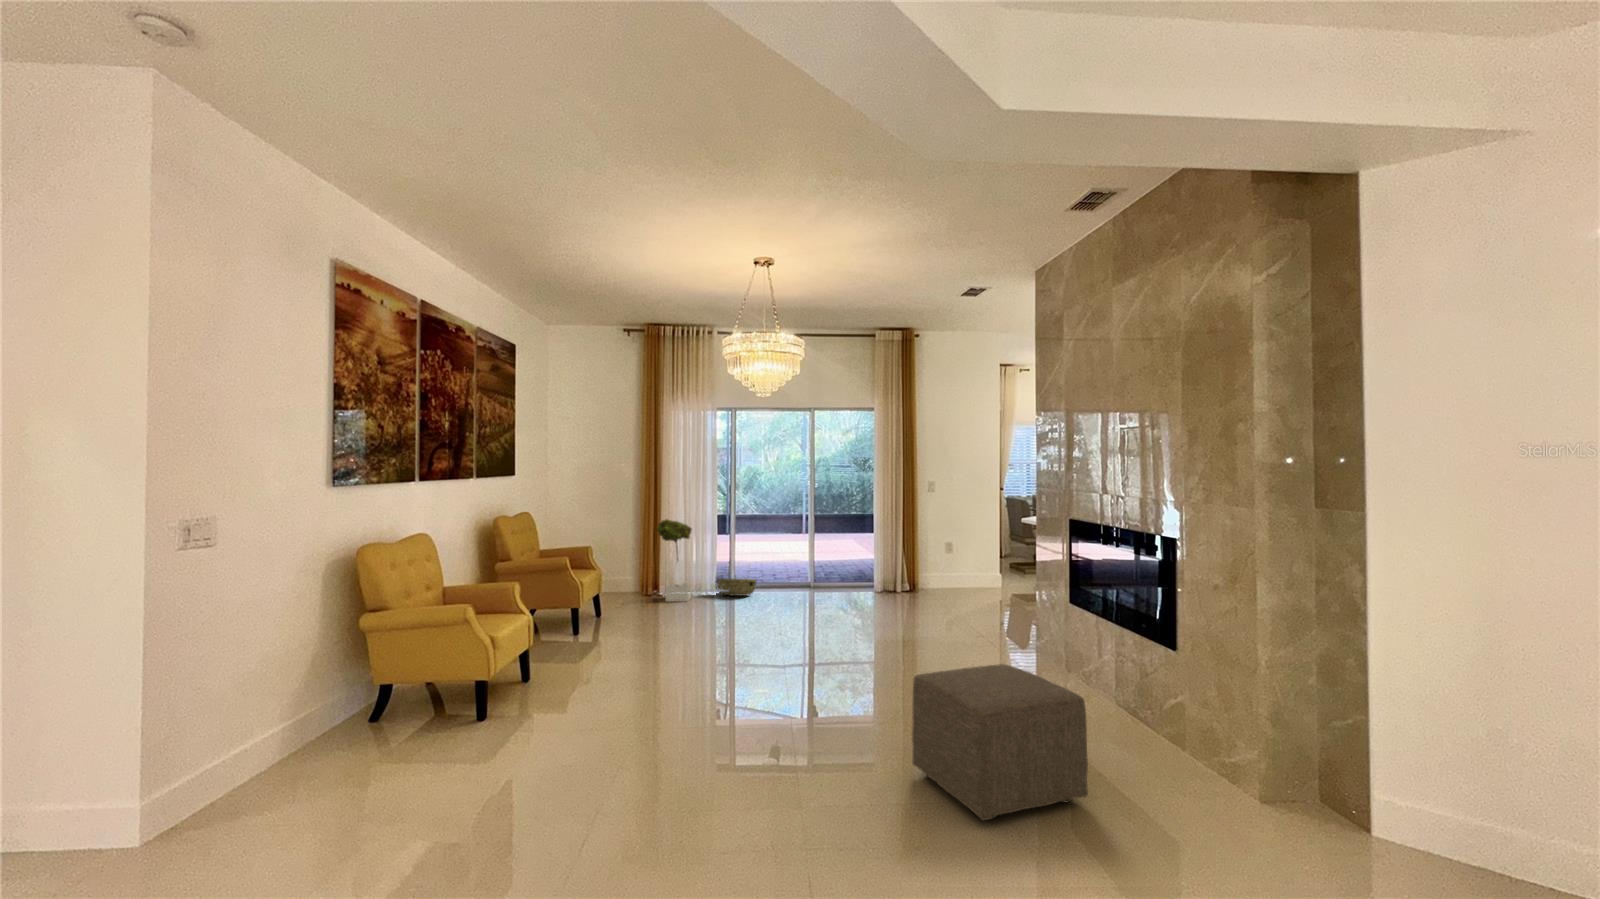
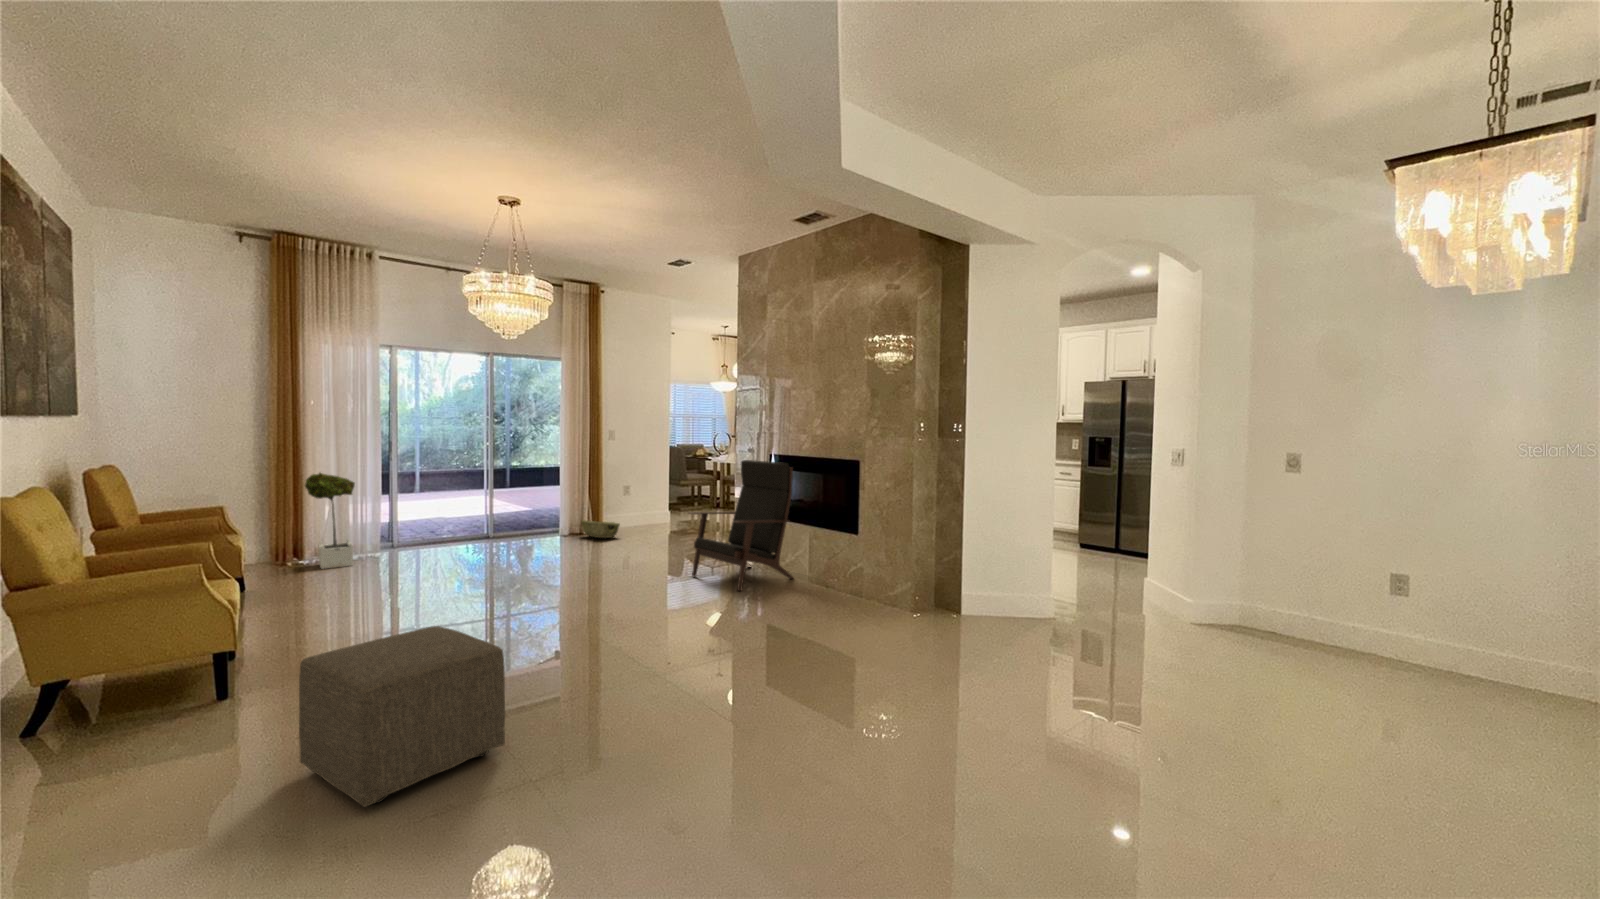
lounge chair: none [960,517,1097,685] -> present [689,460,793,591]
woven basket: present [717,578,757,596] -> present [582,520,620,538]
ottoman: present [912,664,1088,820] -> present [299,626,505,807]

